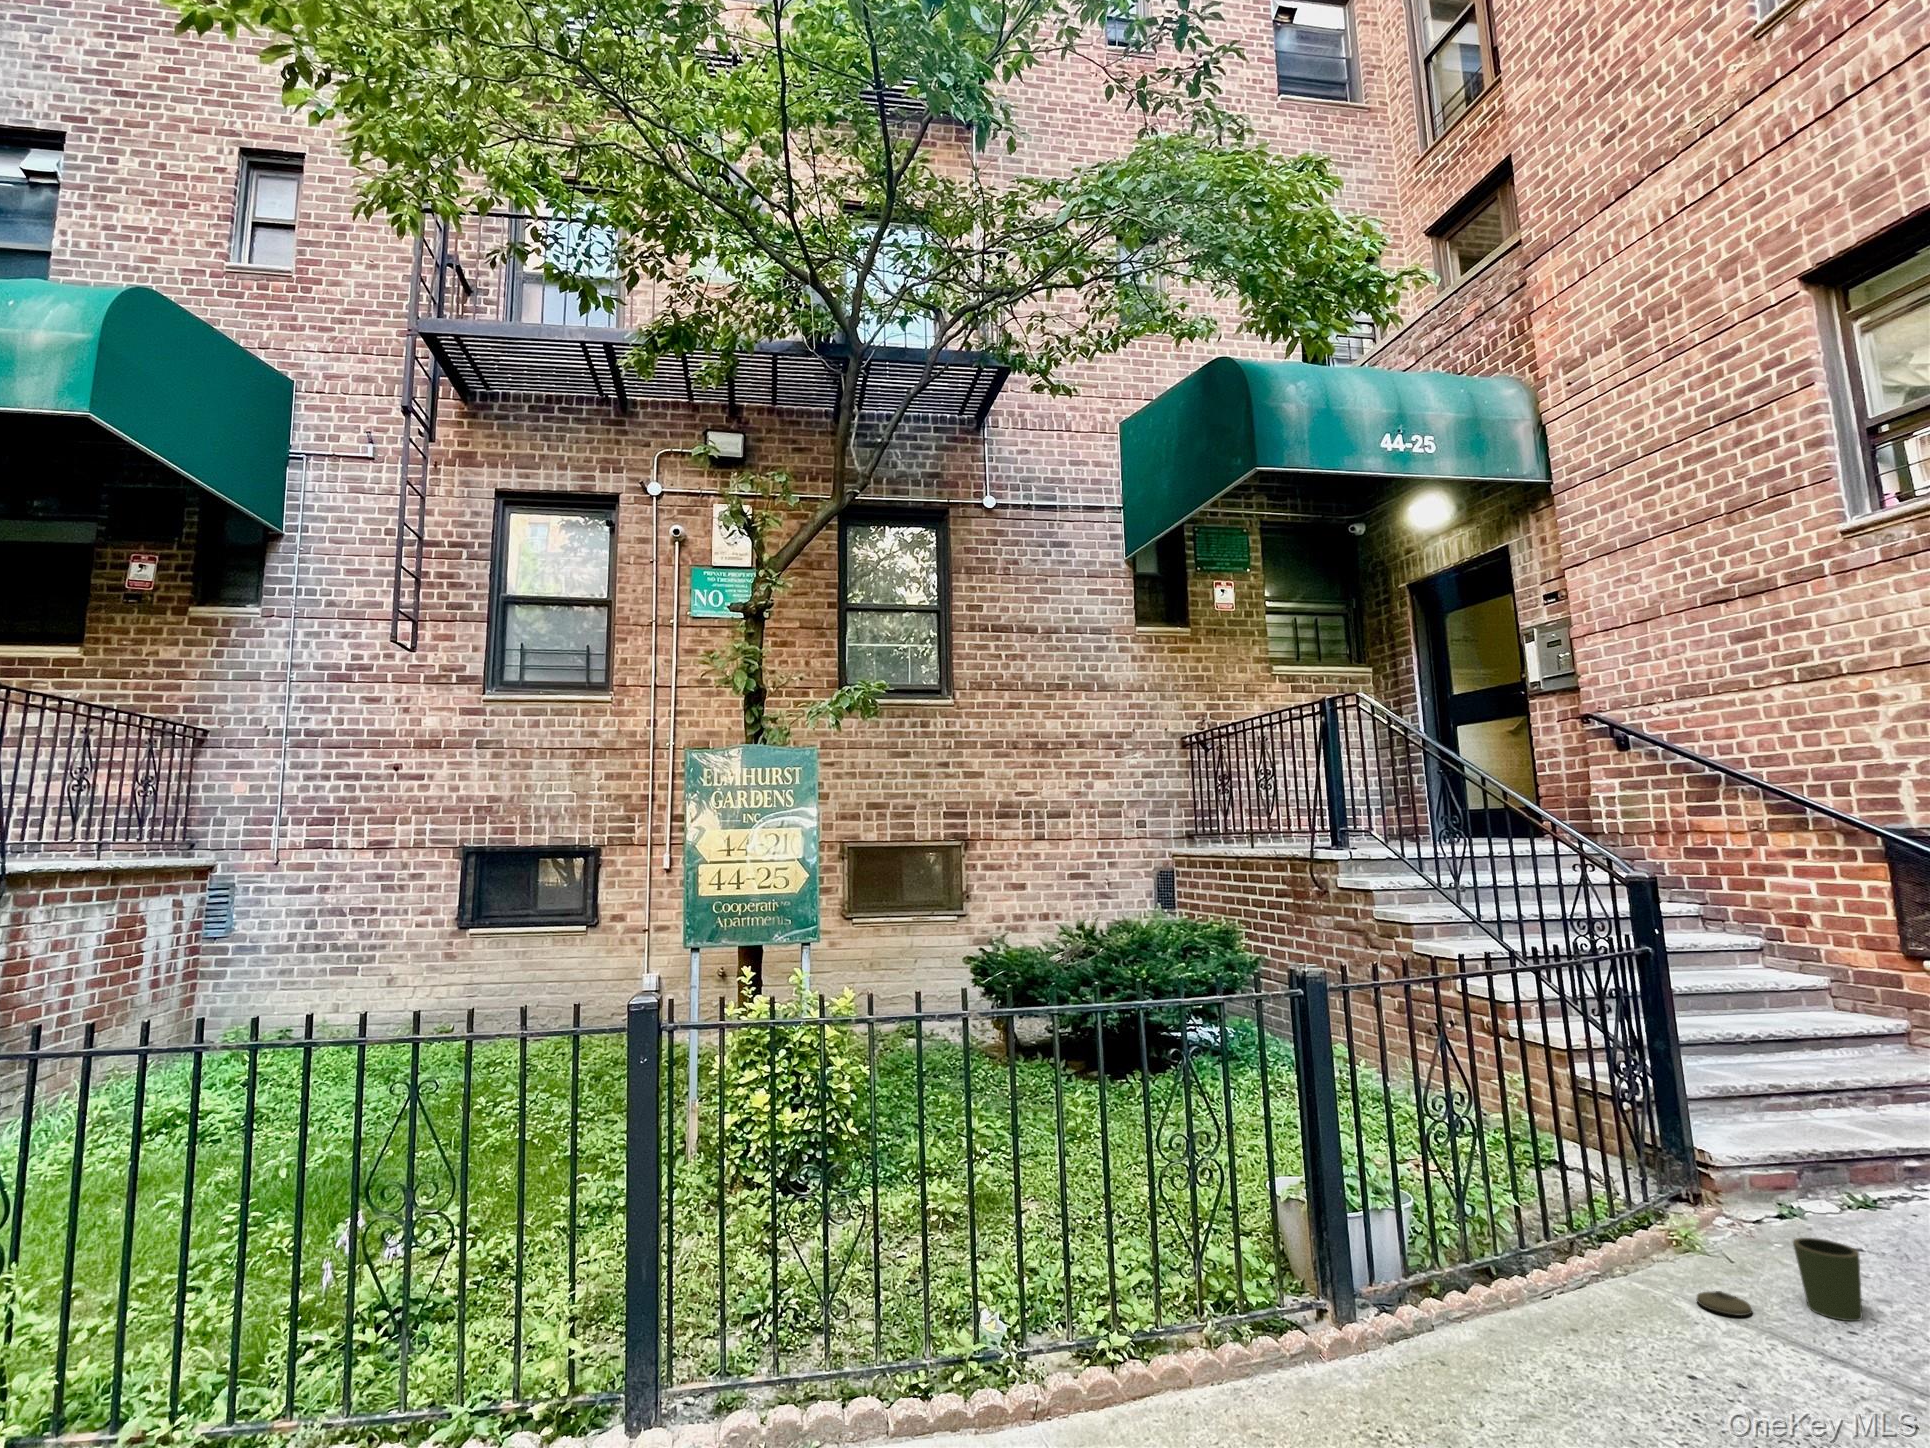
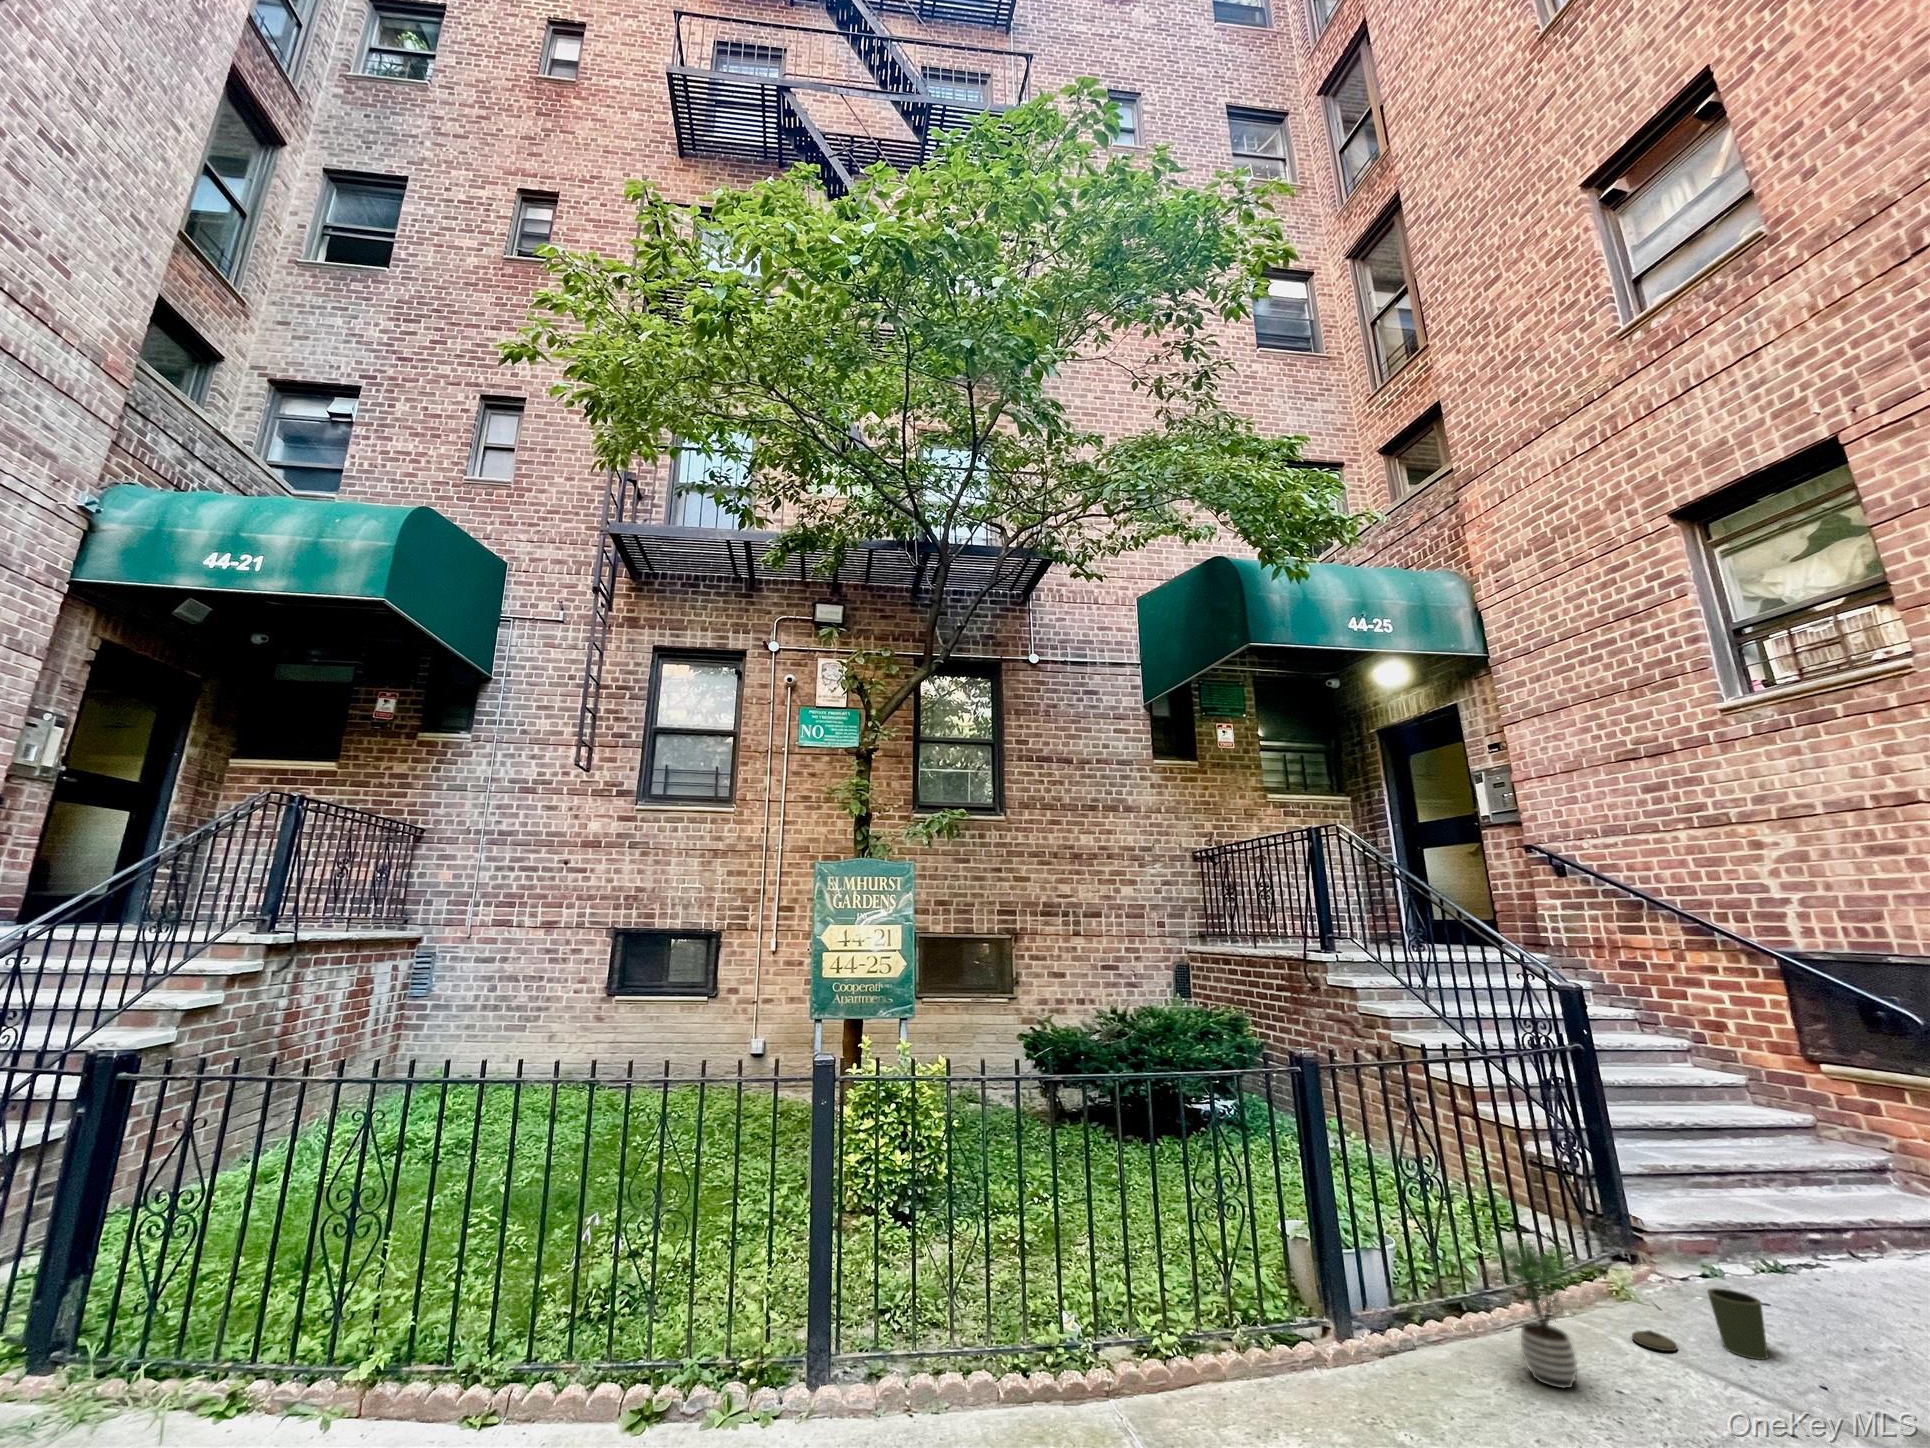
potted plant: none [1529,1189,1652,1371] -> present [1493,1240,1581,1388]

